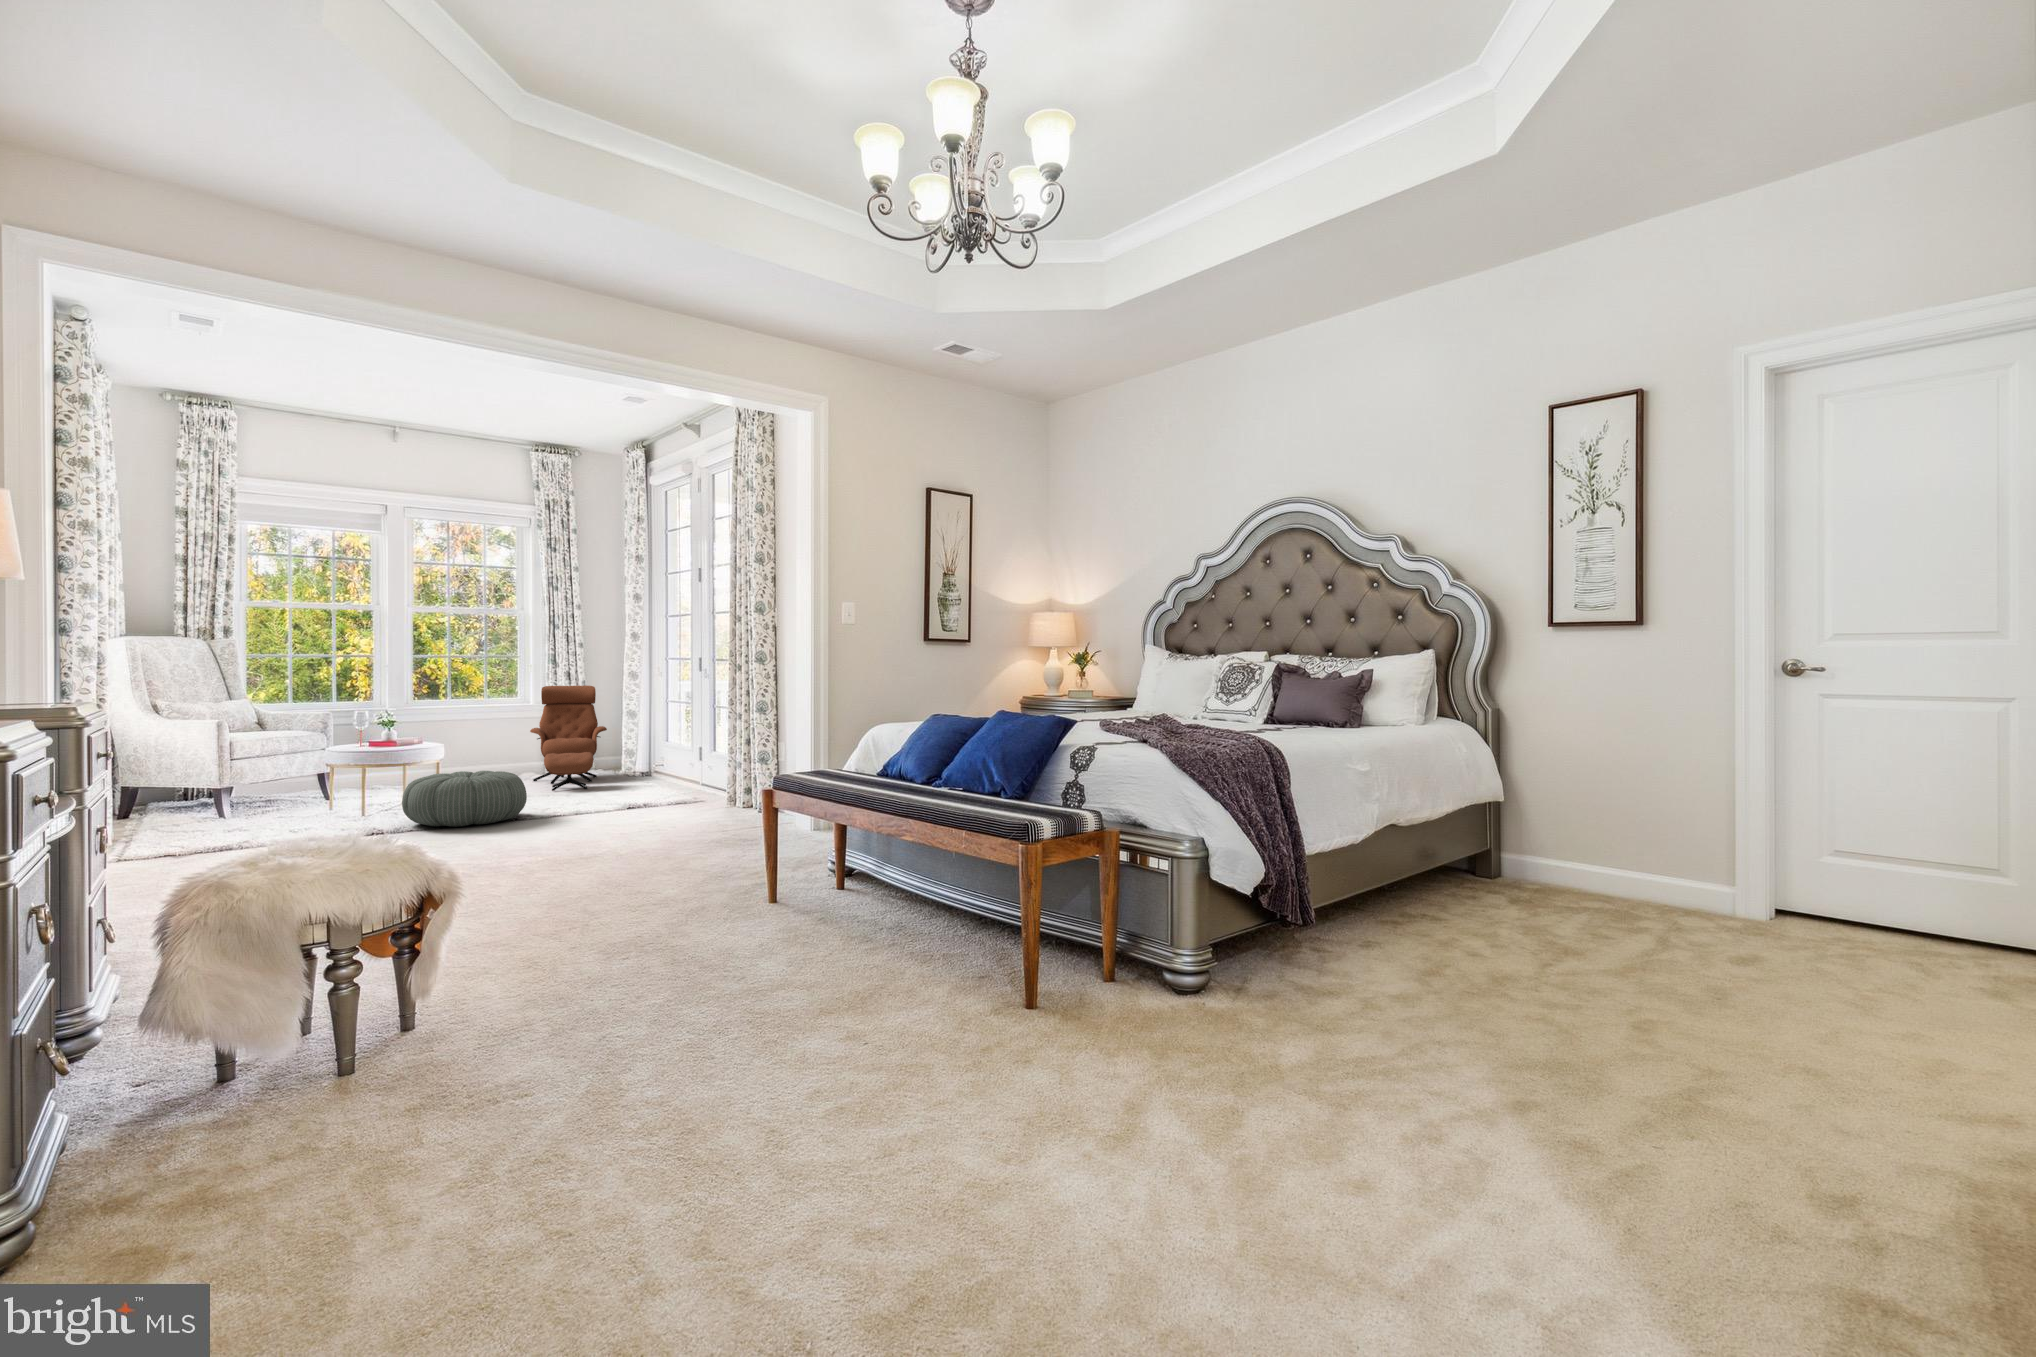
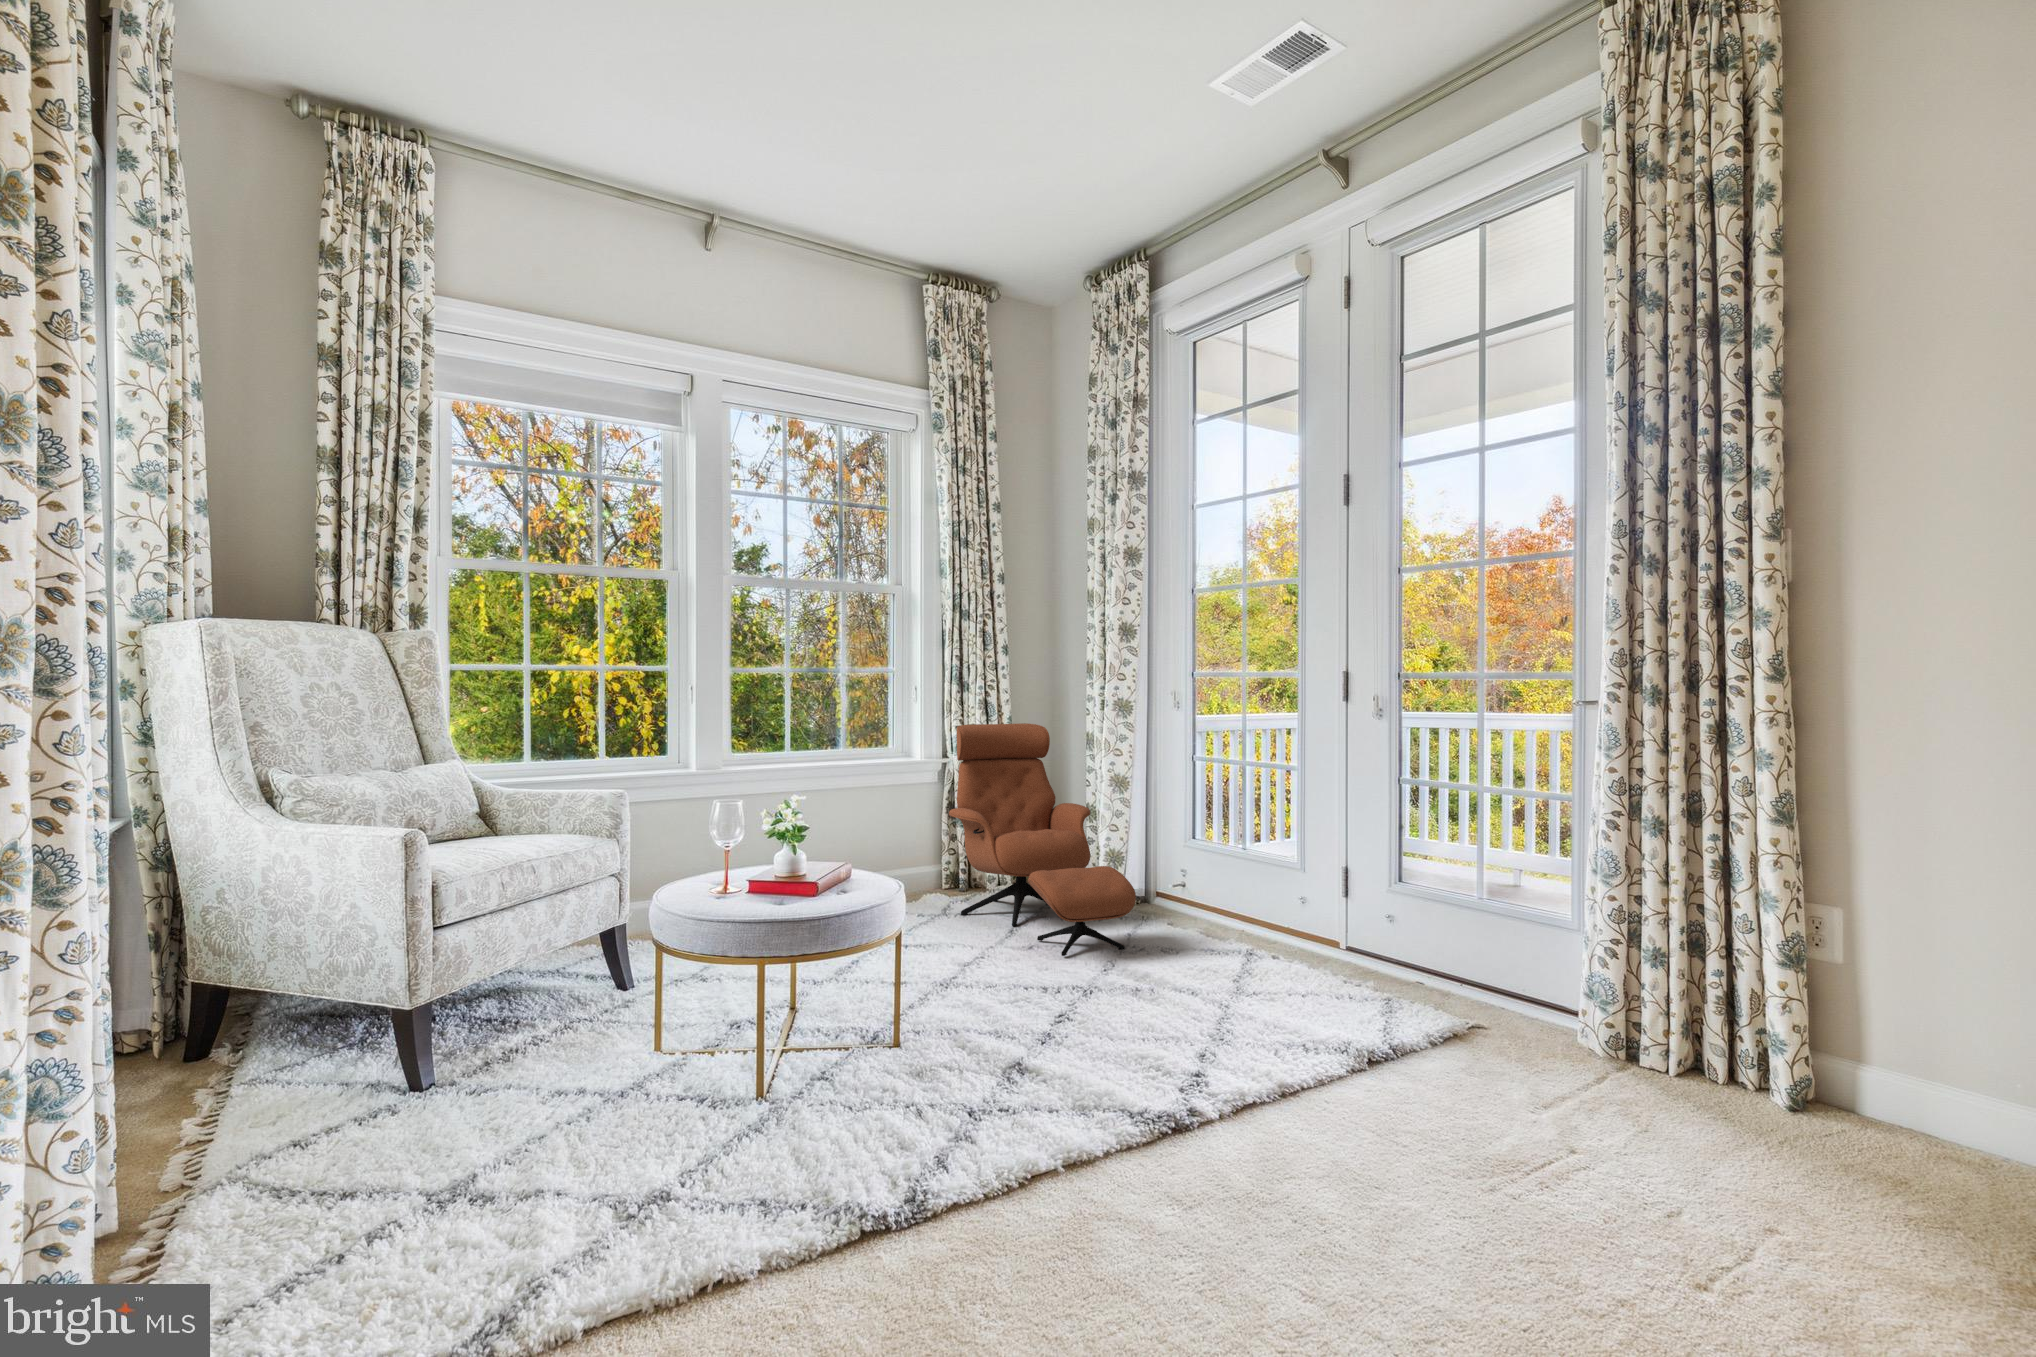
pouf: present [402,771,527,827] -> none [929,962,1228,1165]

